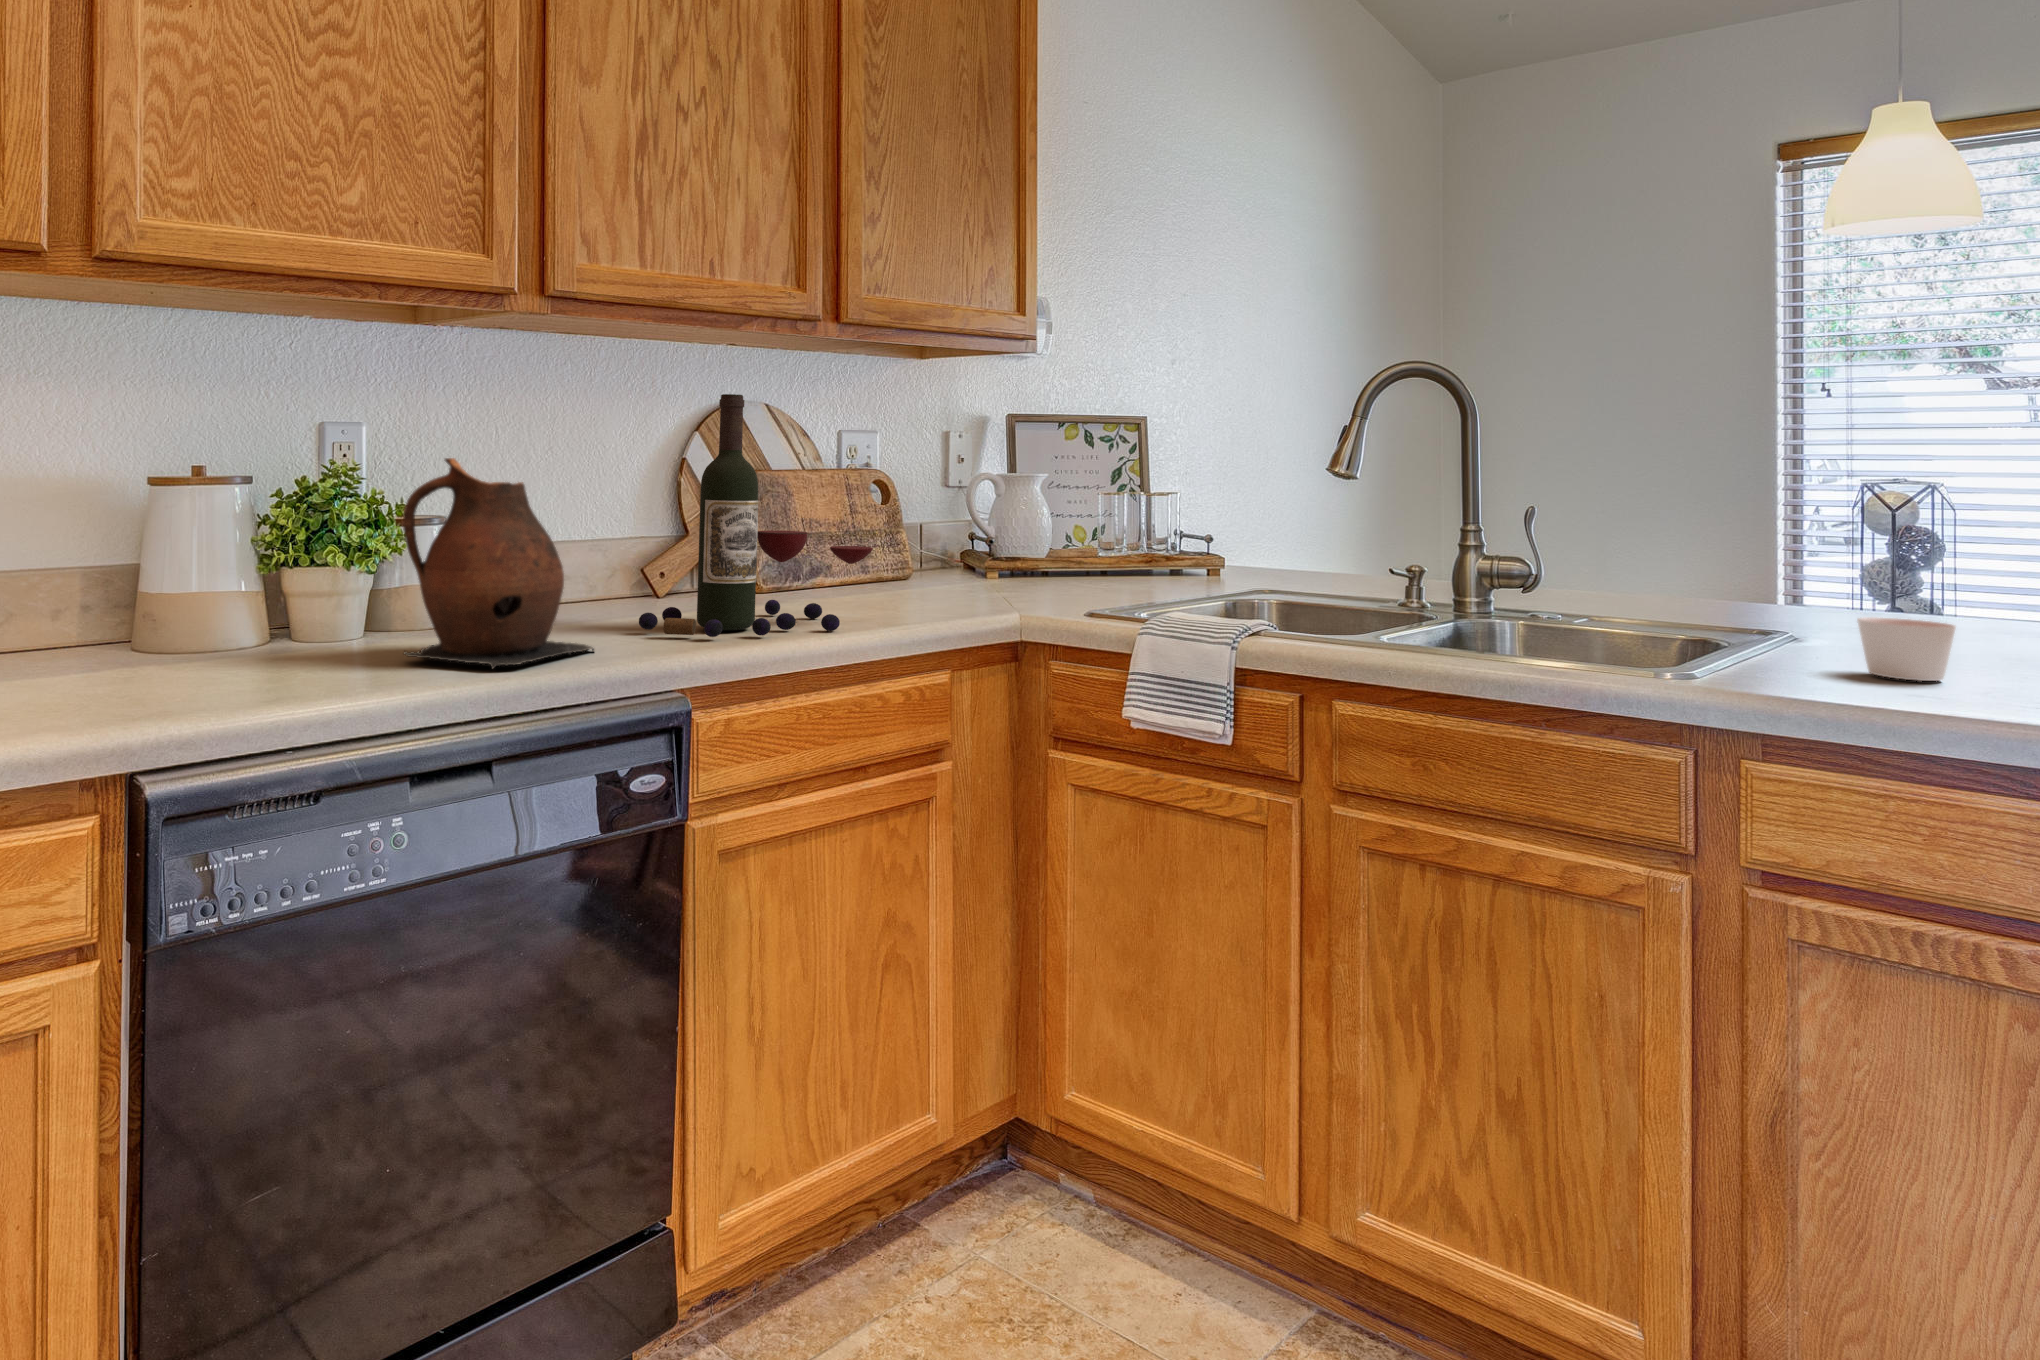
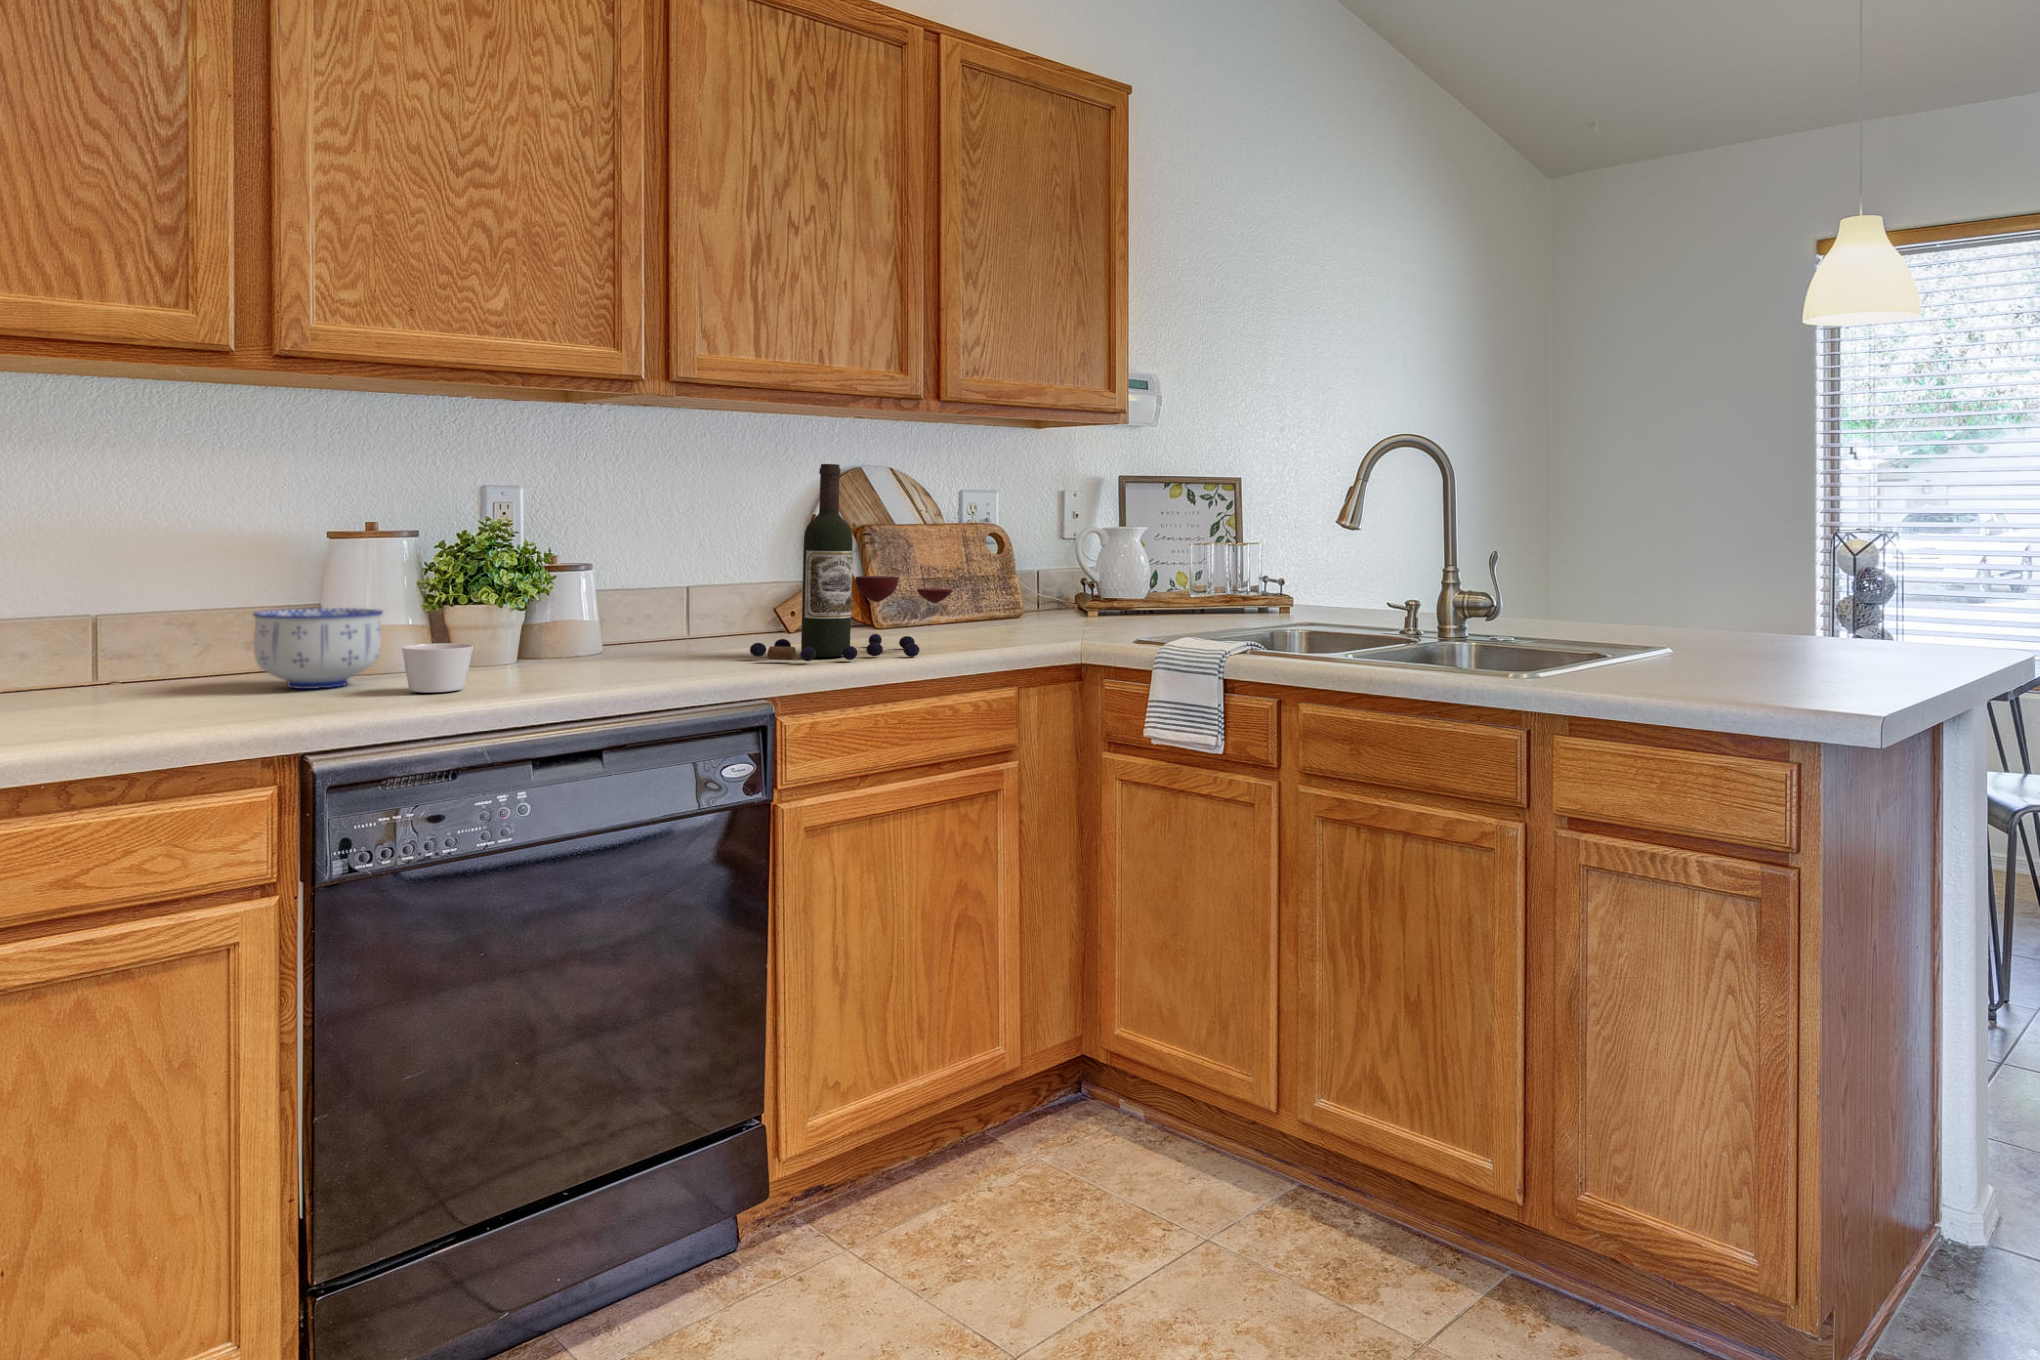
ceramic pitcher: present [403,458,594,669] -> none [539,516,703,683]
bowl: none [64,570,217,673] -> present [254,608,383,689]
candle: present [1857,617,1956,681] -> present [402,643,474,693]

